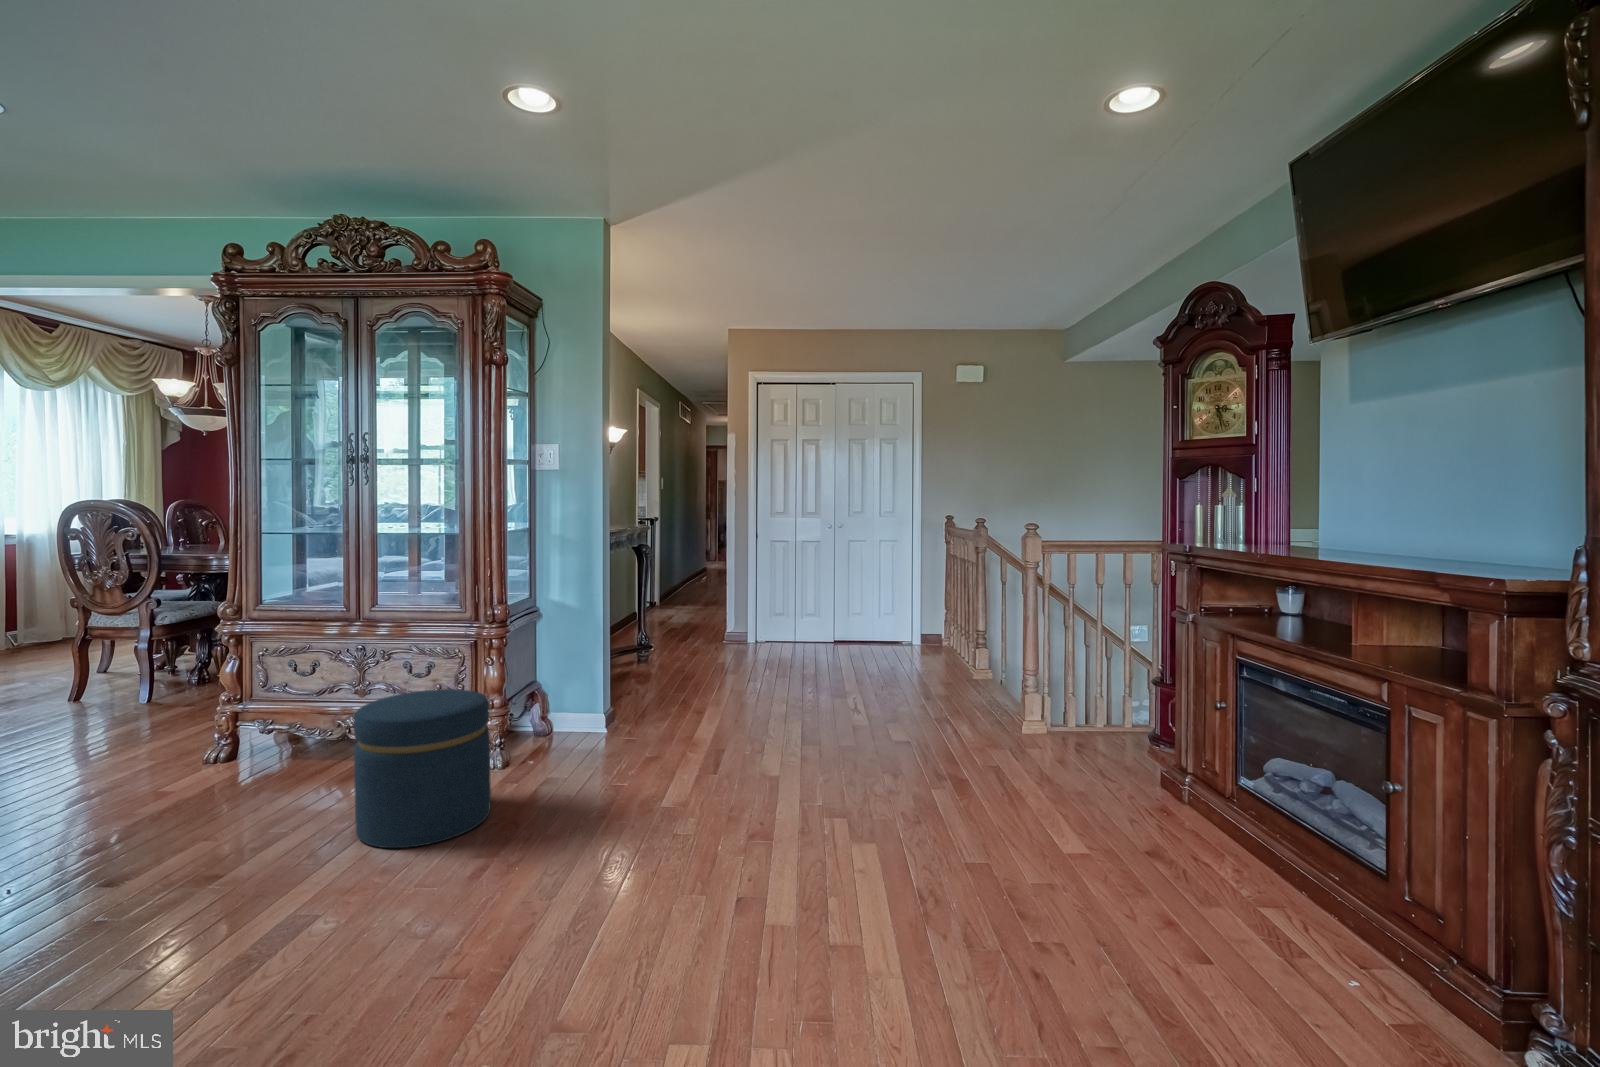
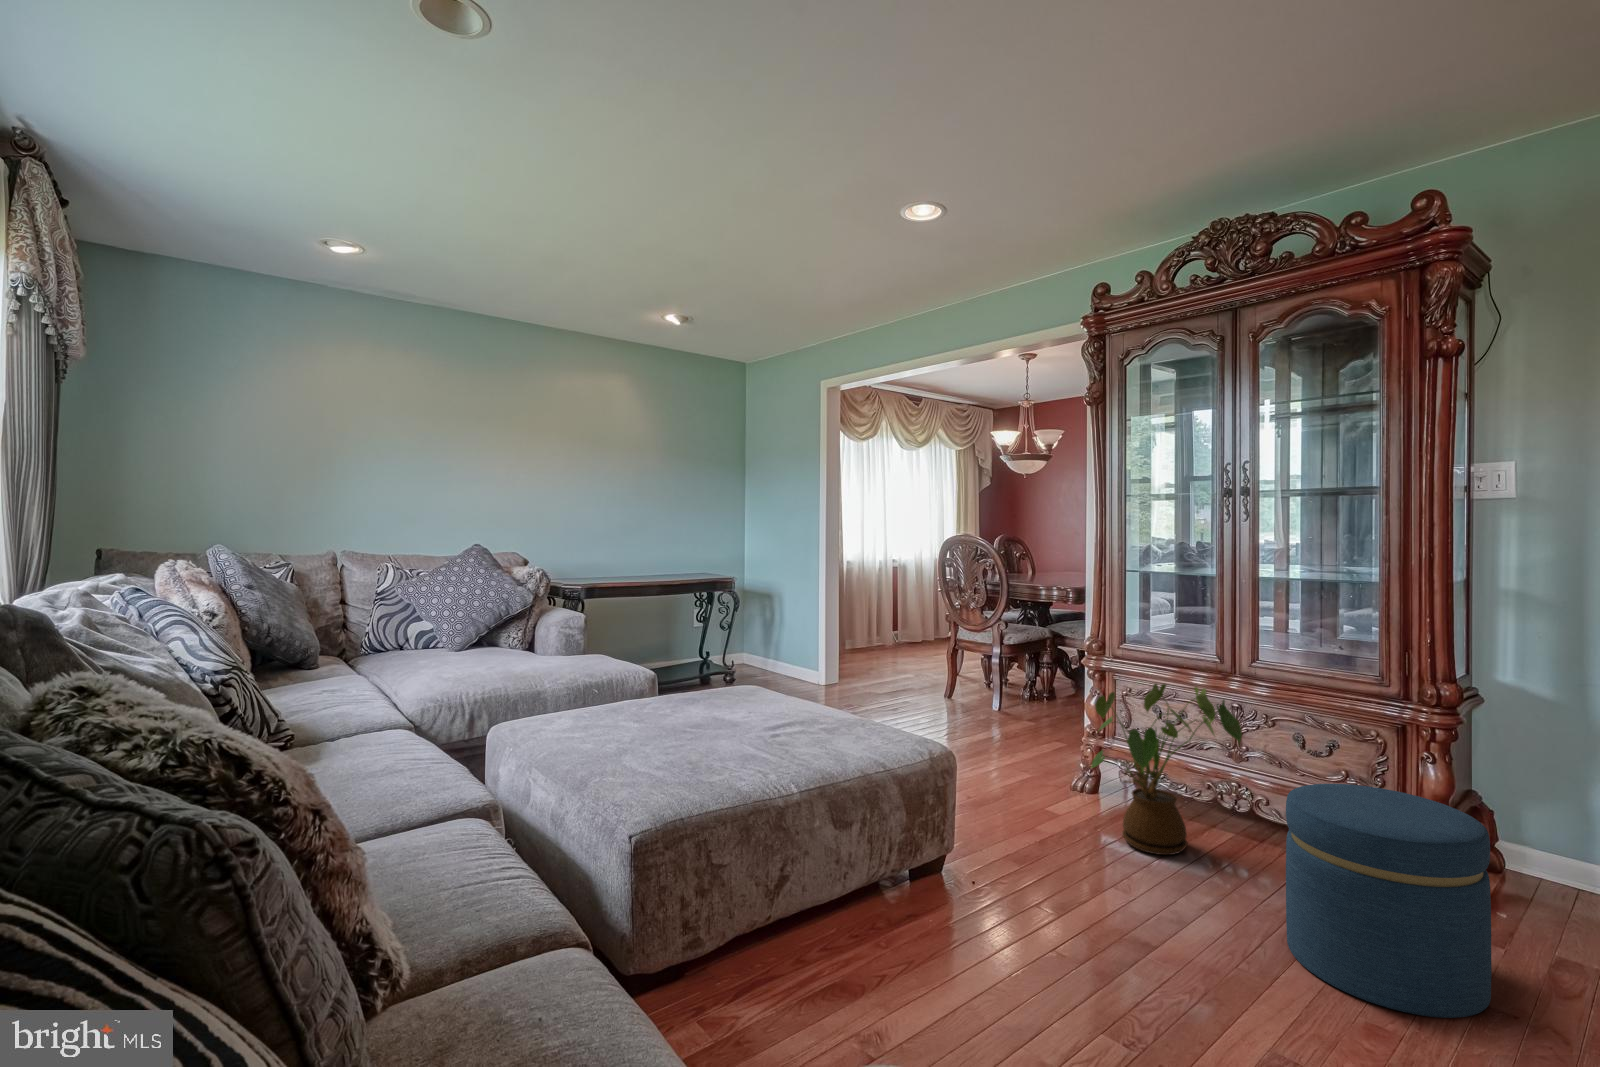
house plant: none [195,636,352,797] -> present [1091,684,1242,855]

